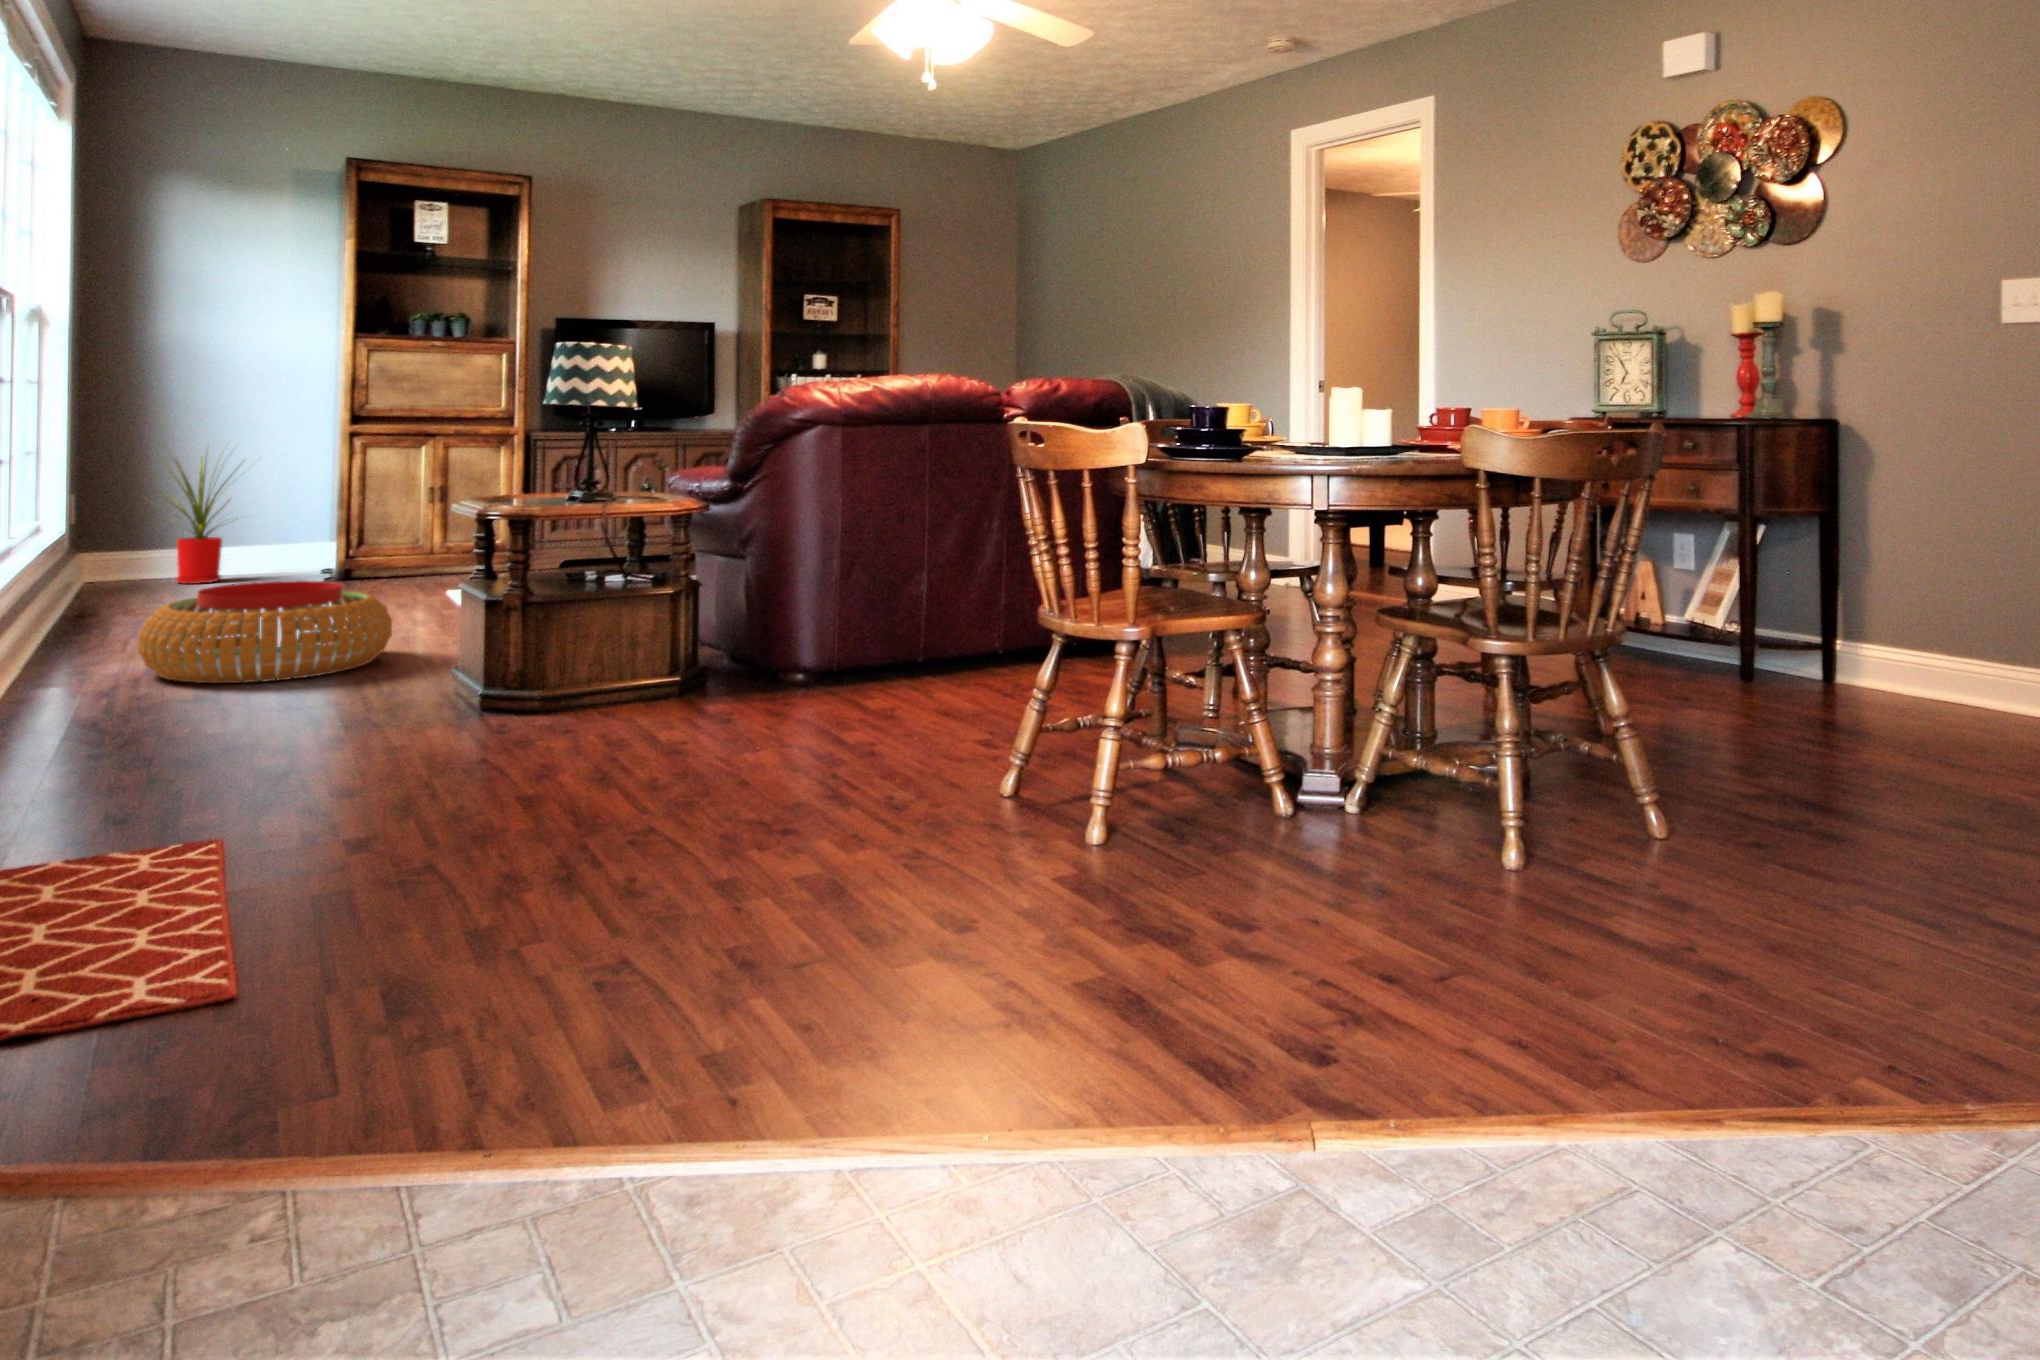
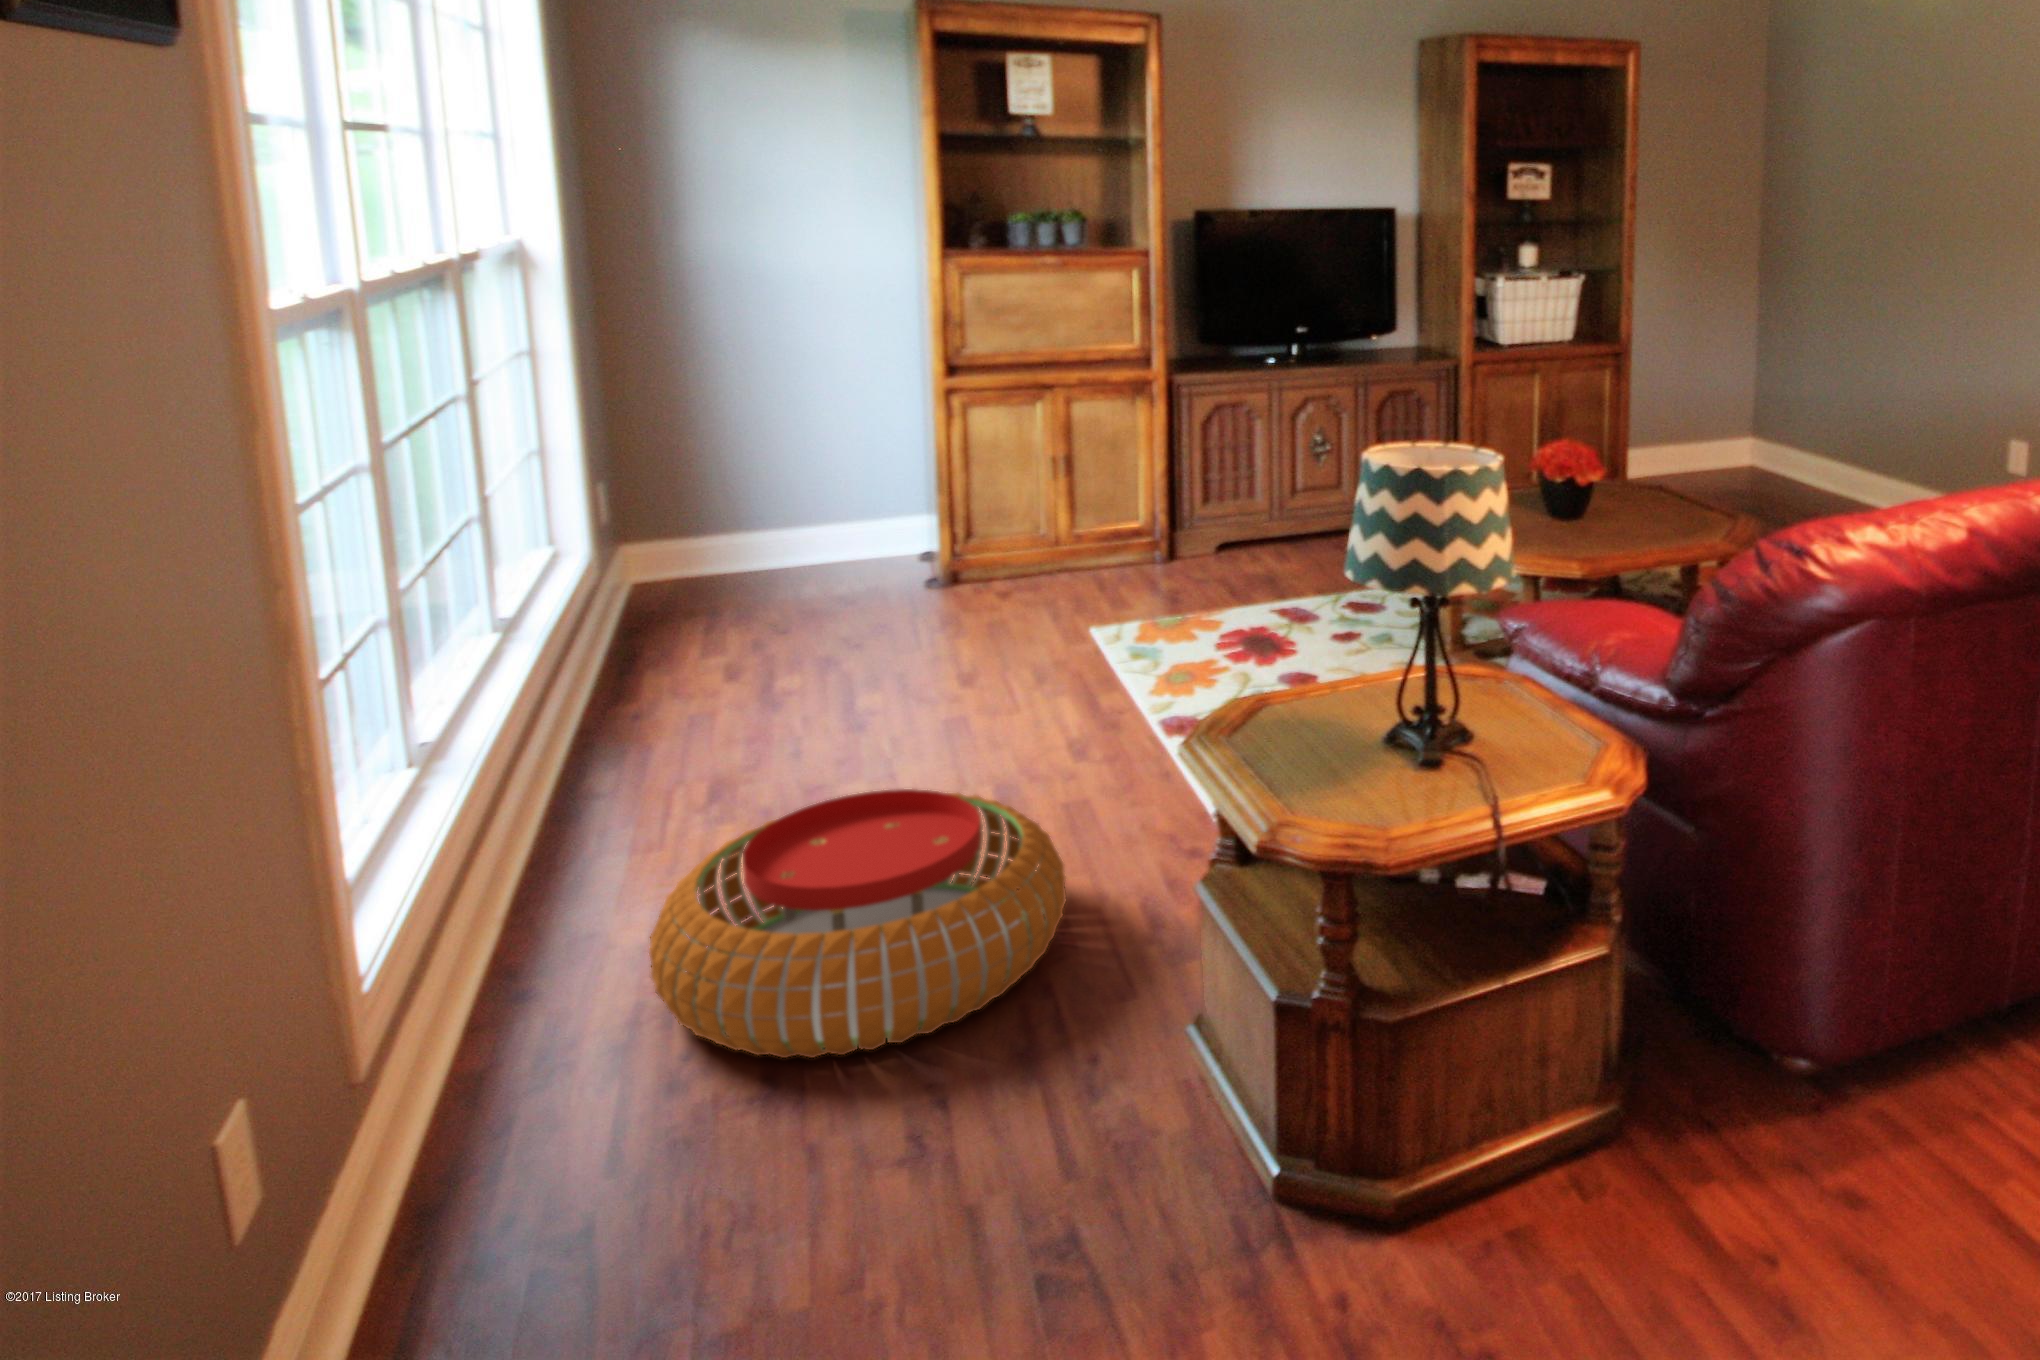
house plant: present [145,444,233,584] -> none [672,401,838,600]

